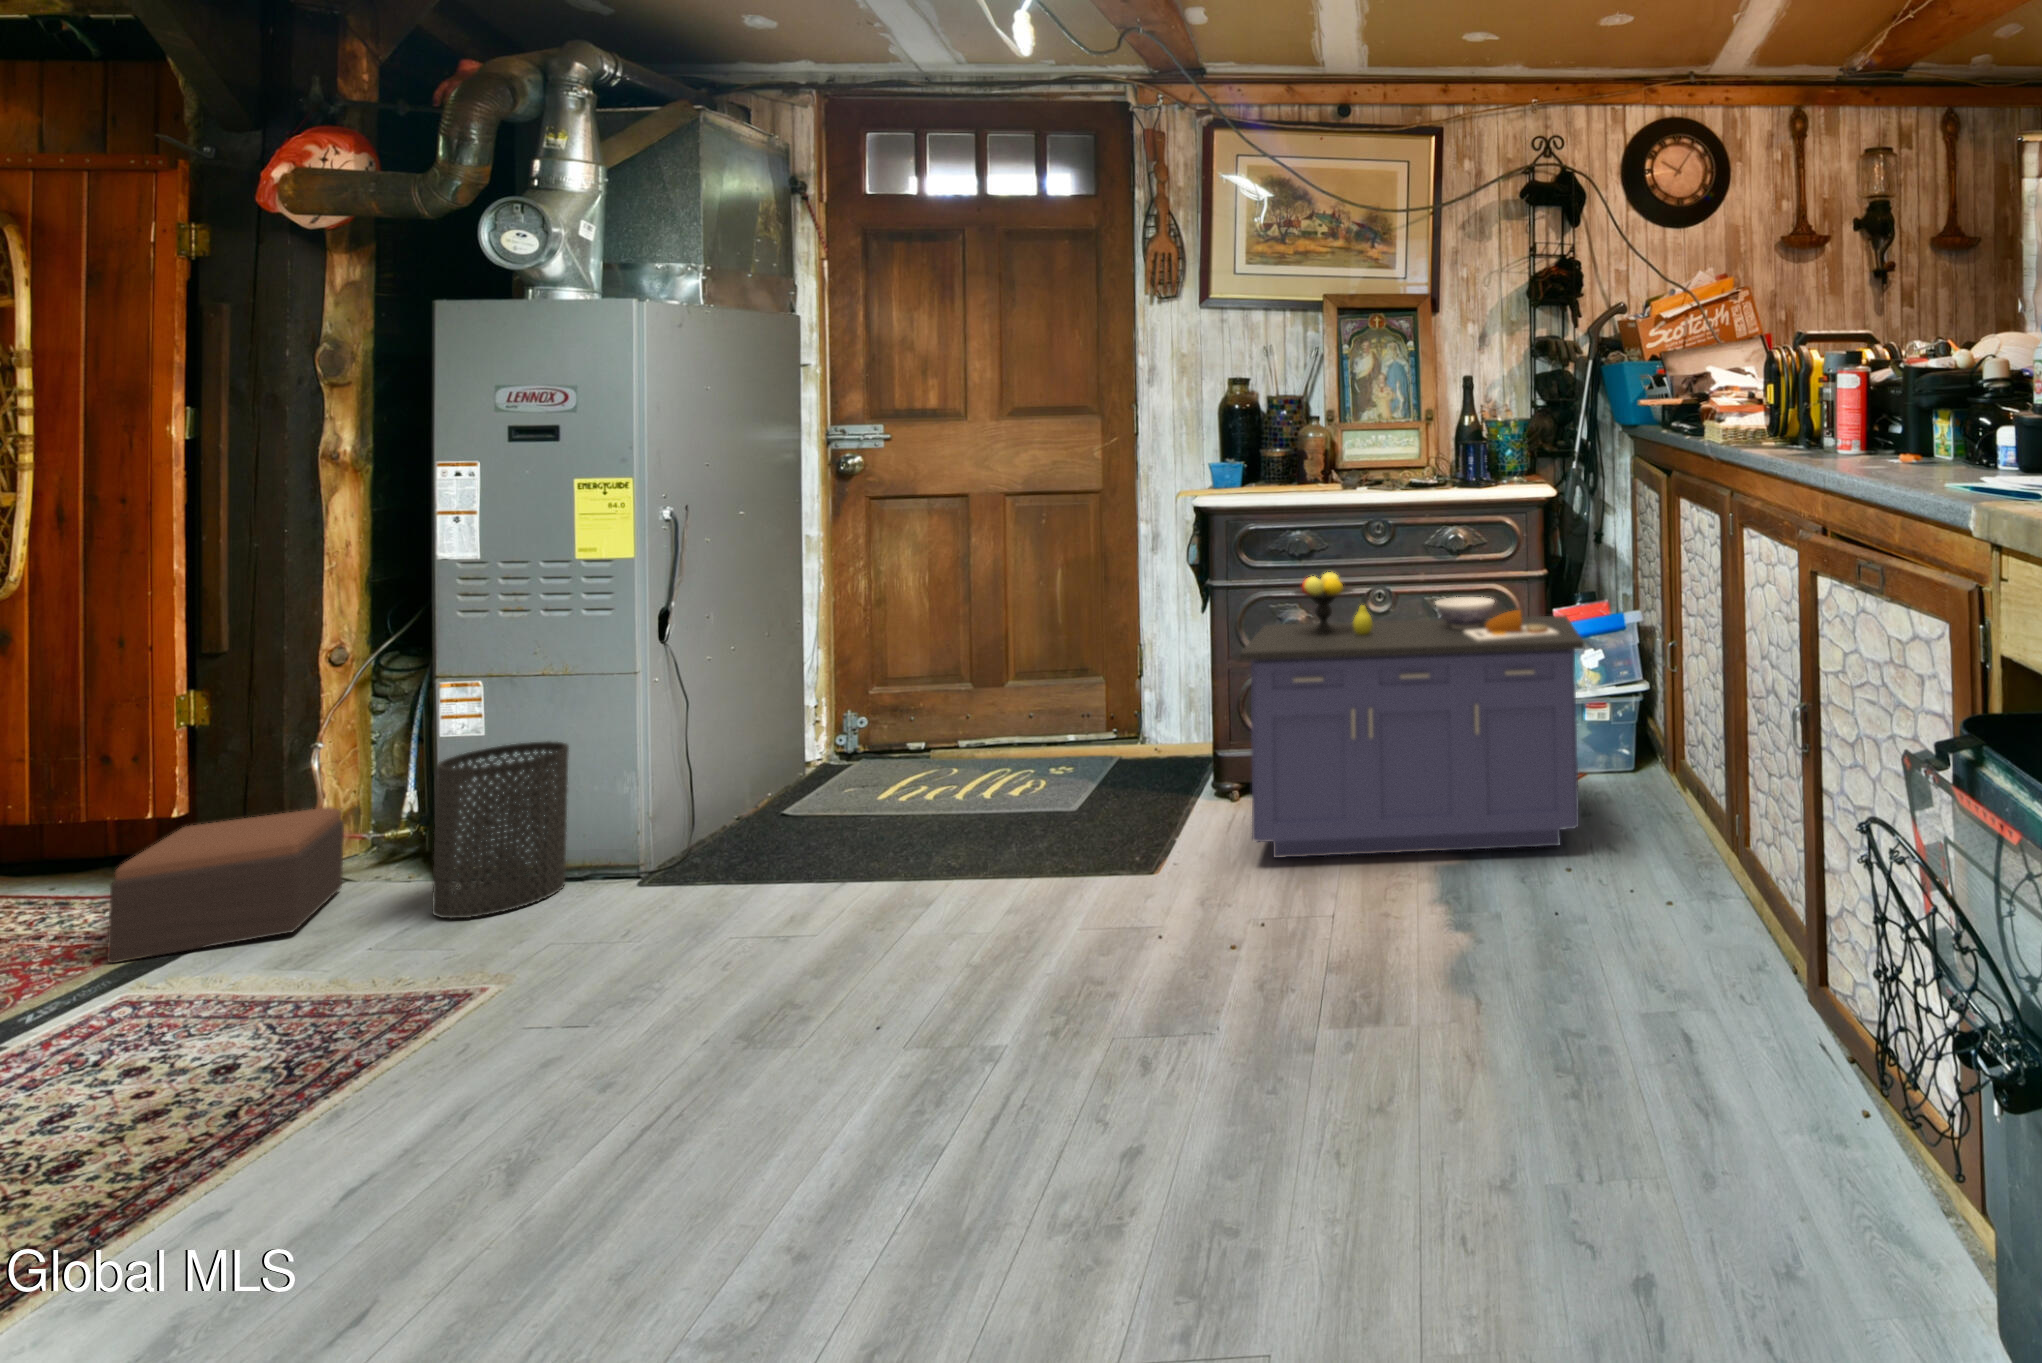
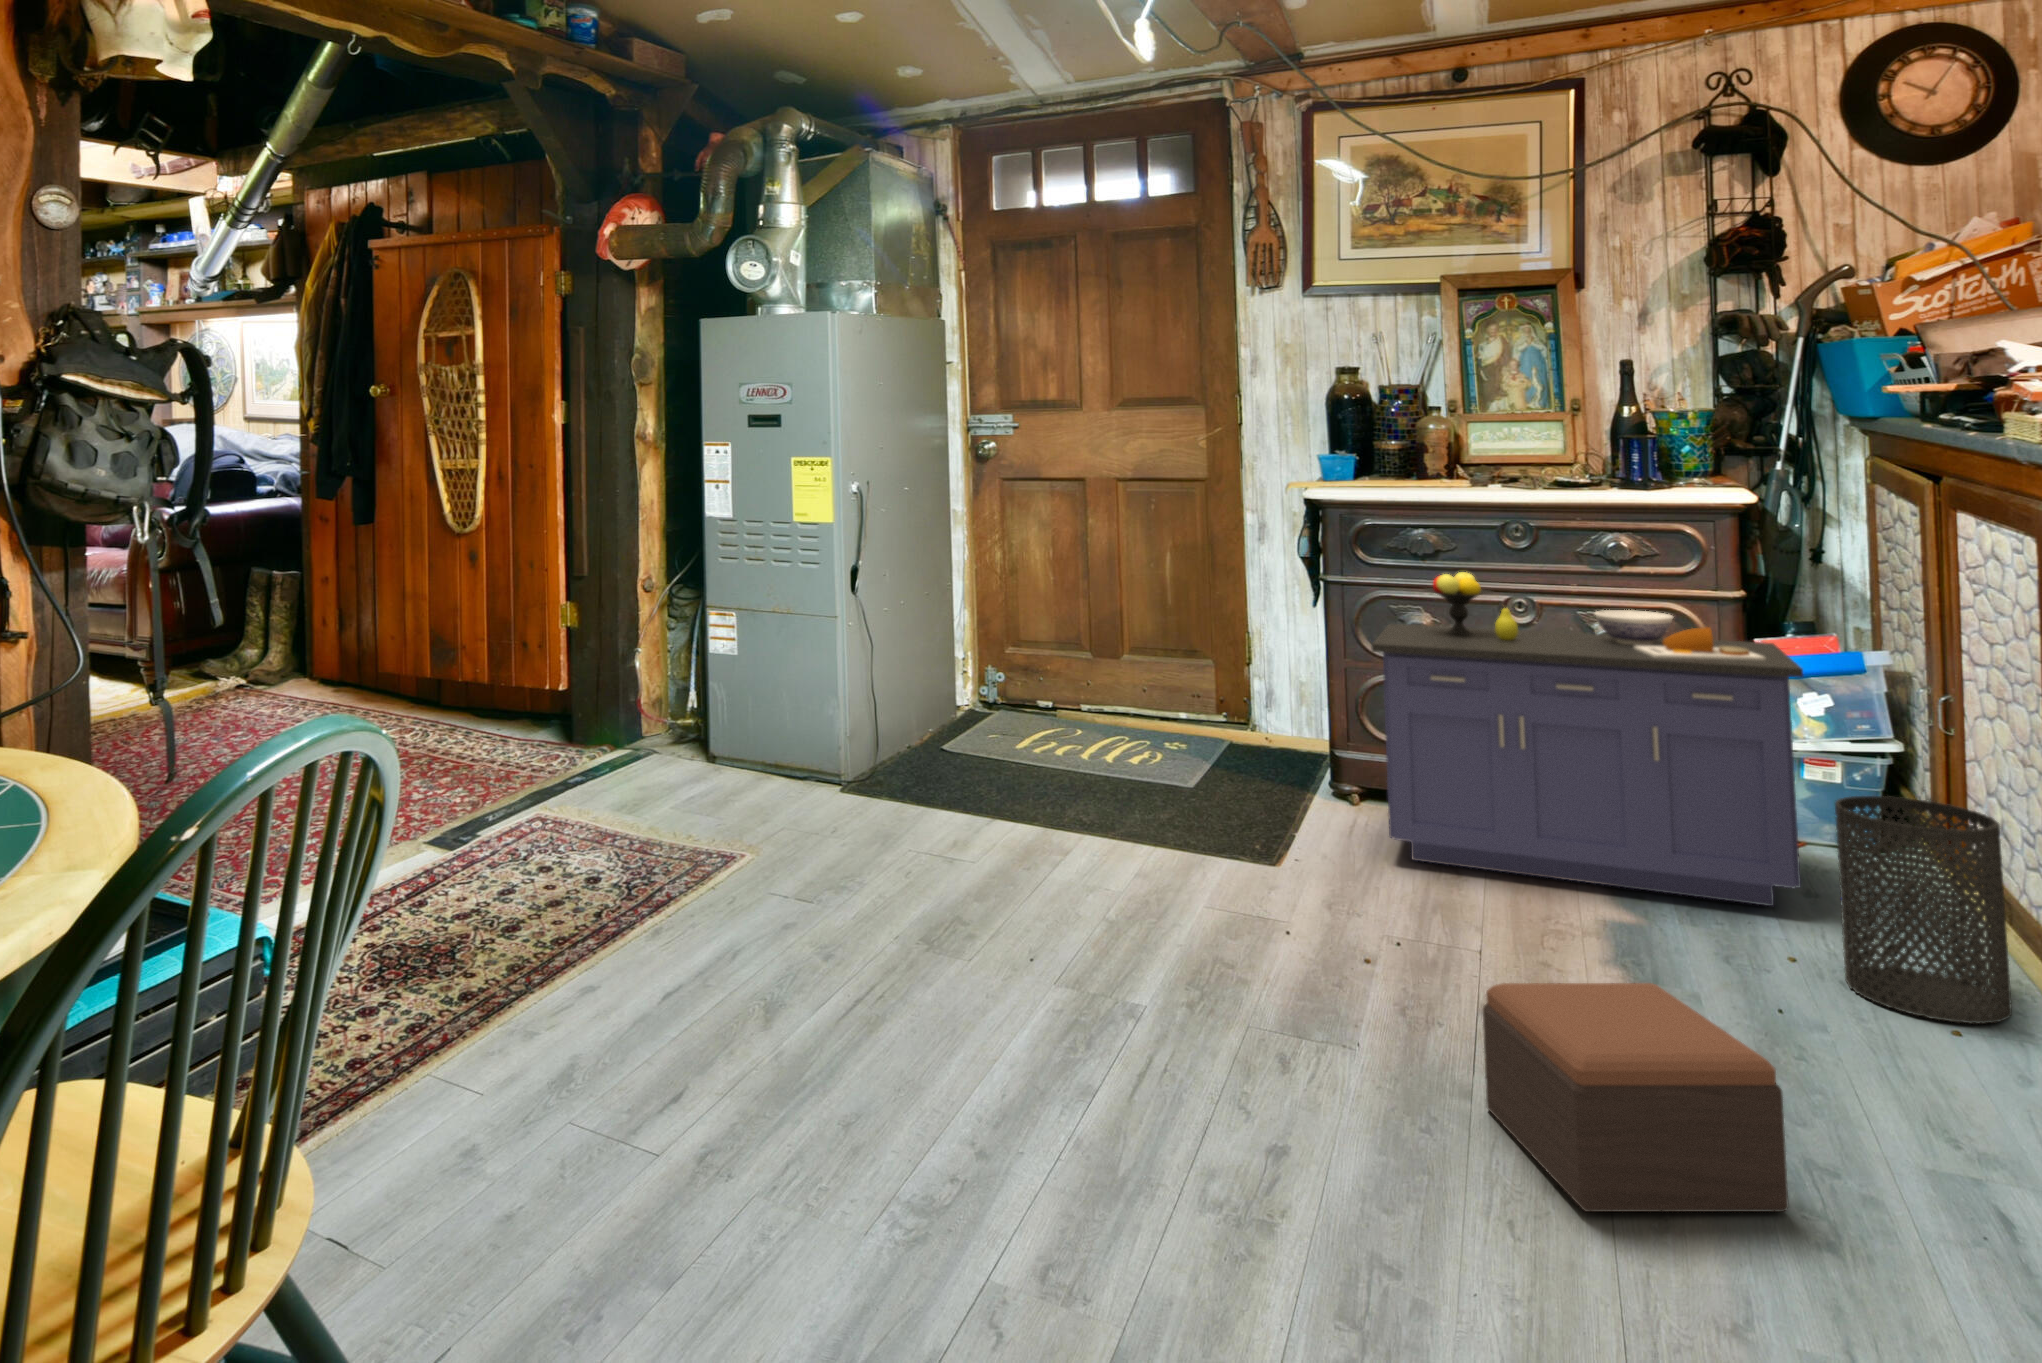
trash can: present [432,741,569,918] -> present [1835,796,2012,1024]
footstool: present [107,807,344,963] -> present [1483,983,1789,1212]

